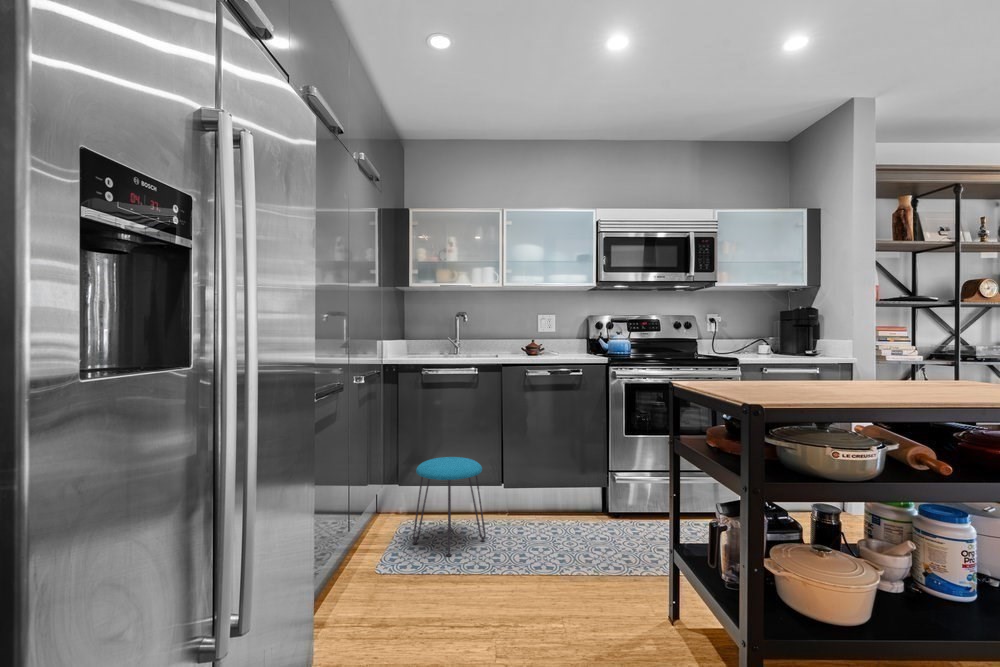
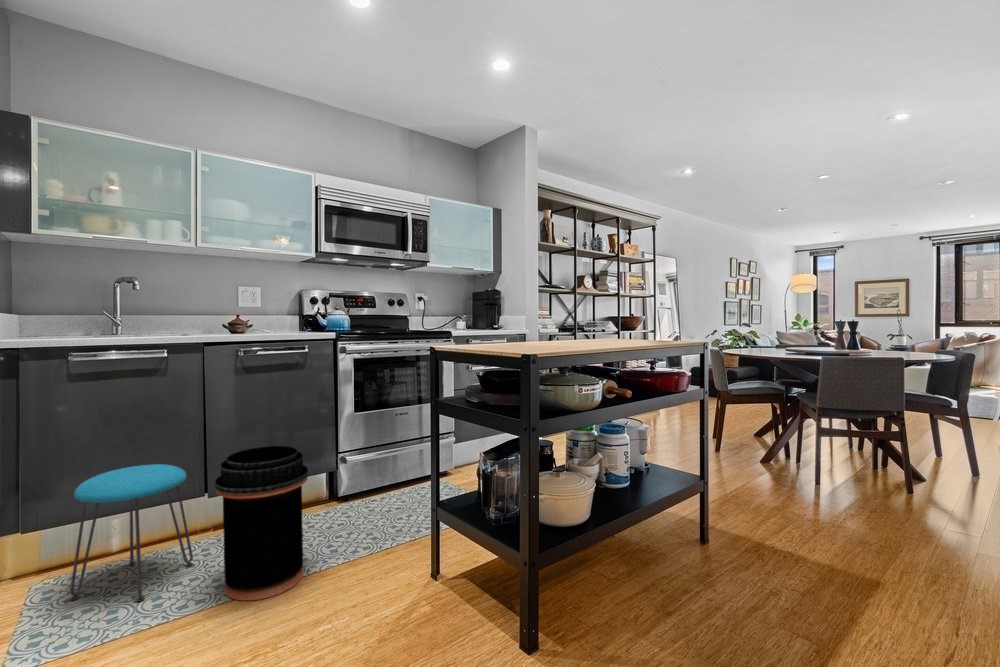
trash can: none [495,456,564,580] -> present [215,446,308,601]

